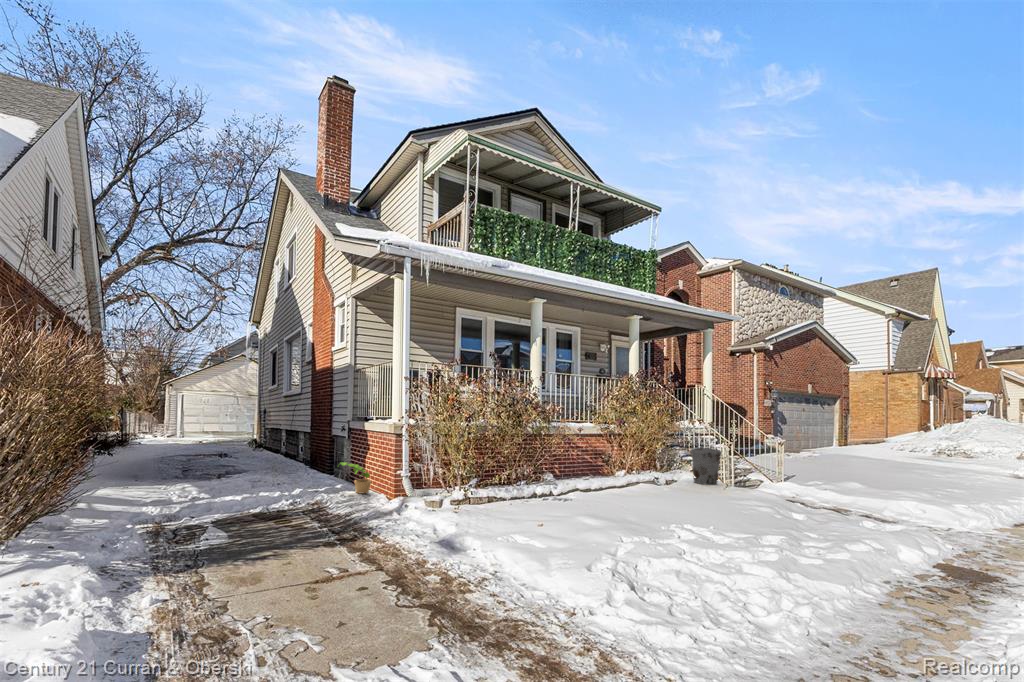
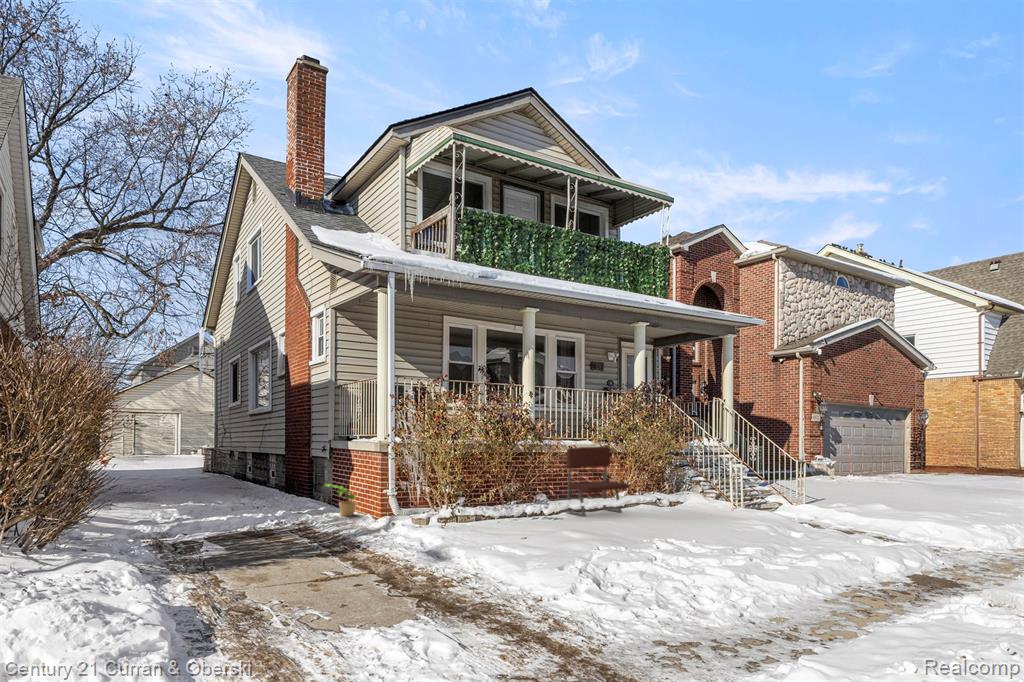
bench: none [571,428,630,494] -> present [566,447,630,516]
trash can: present [691,446,722,485] -> none [701,466,734,508]

